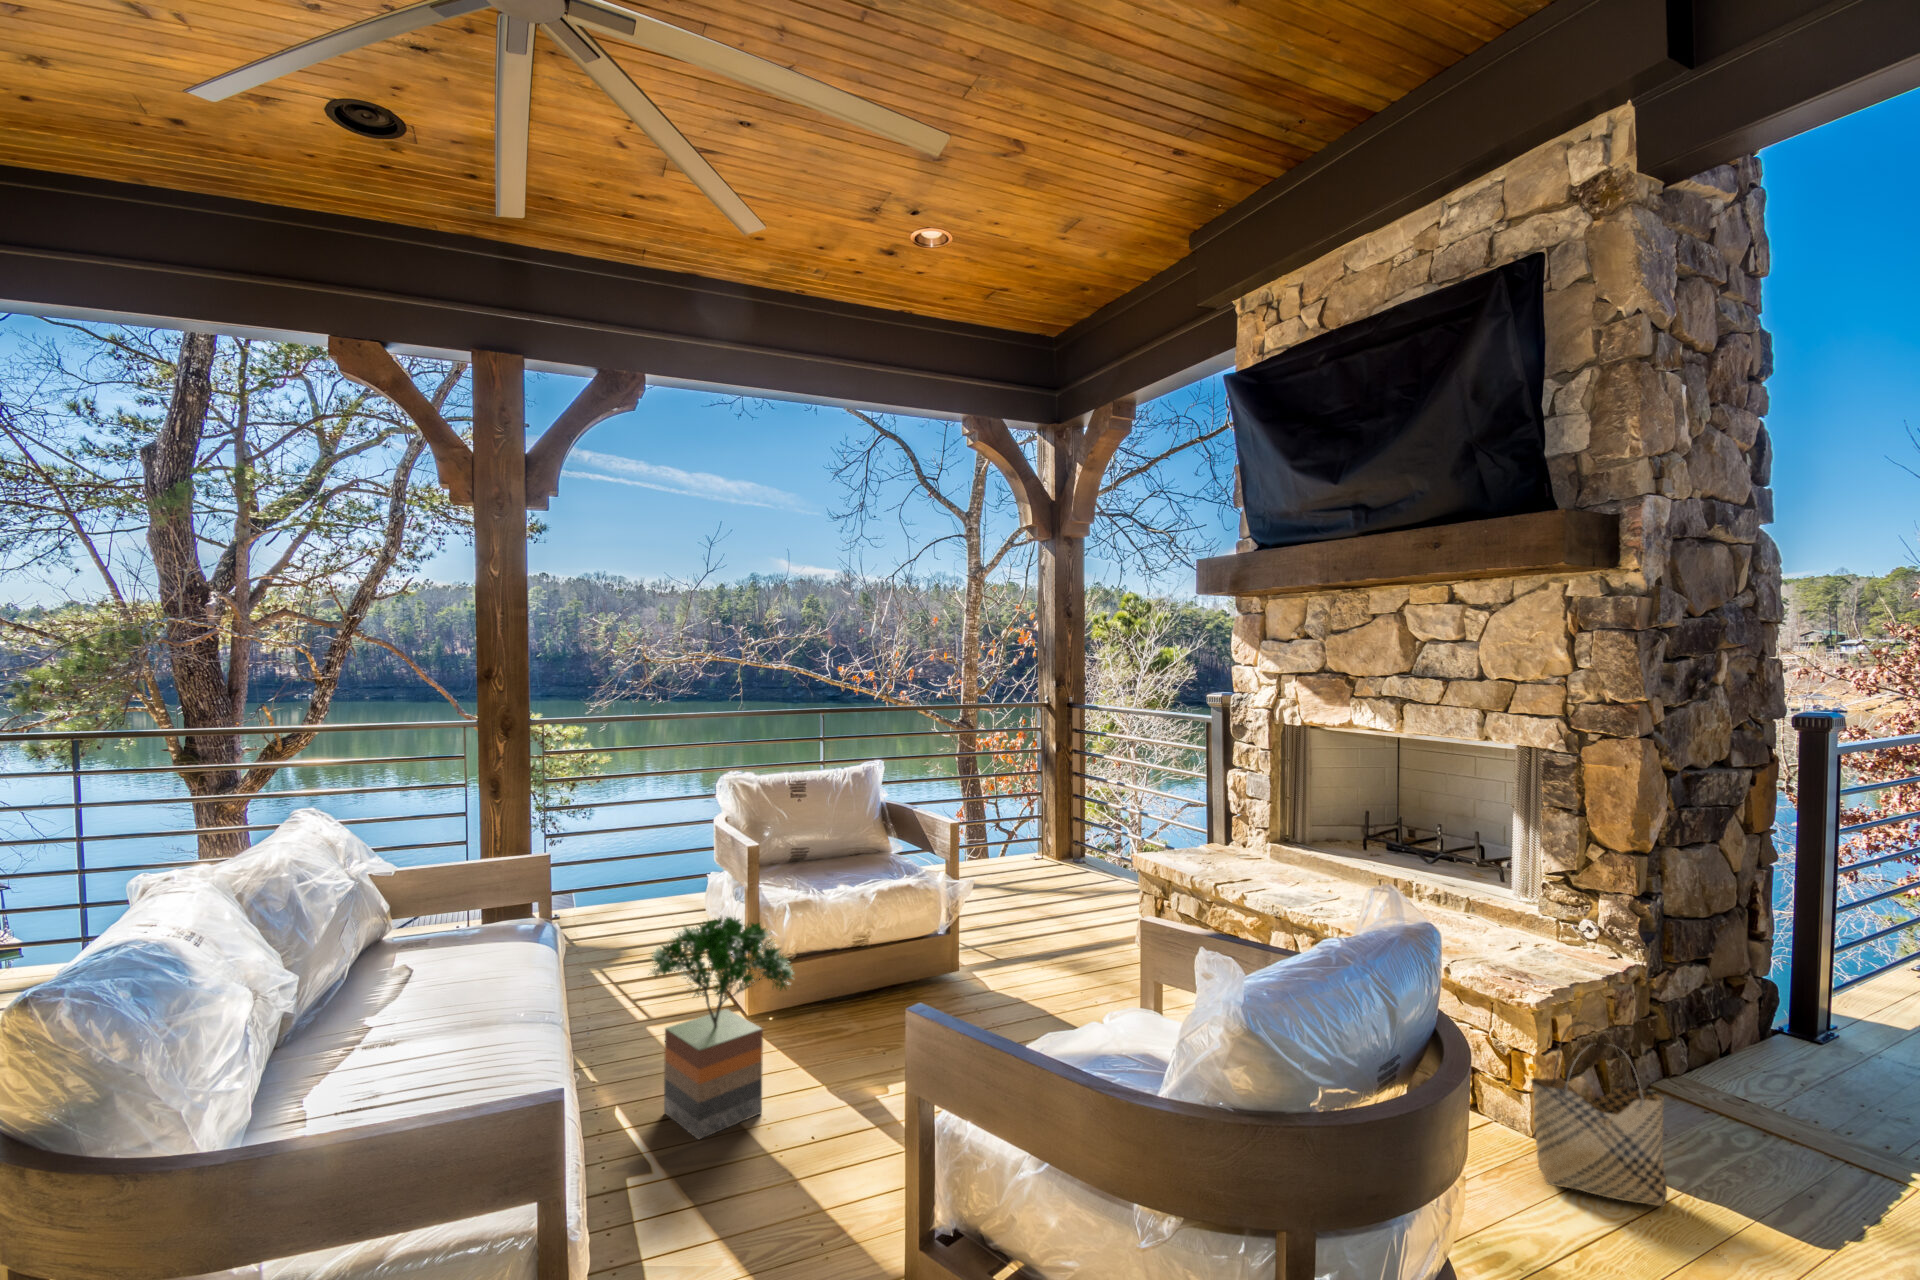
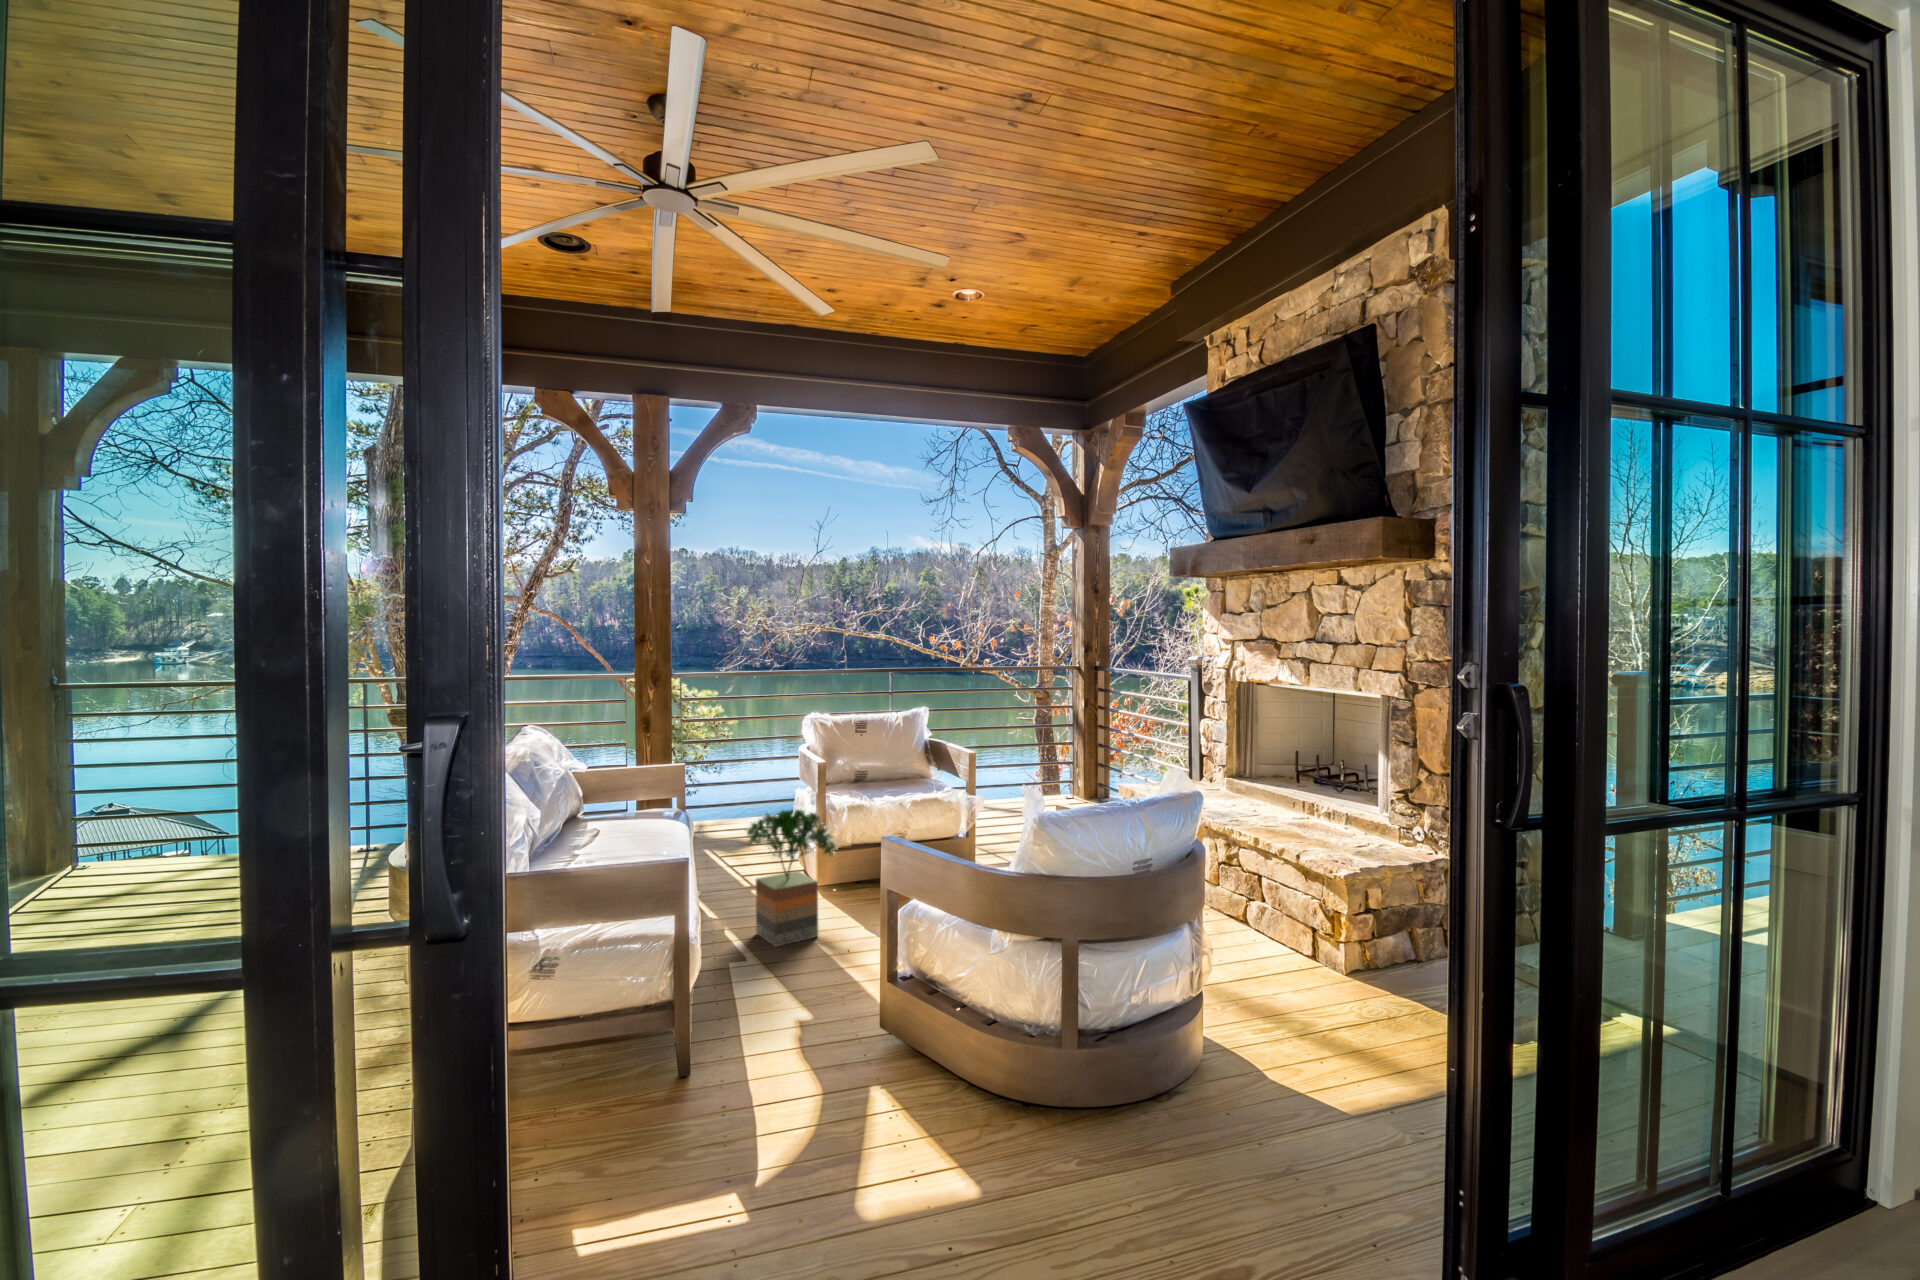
woven basket: present [1531,1022,1667,1207] -> none [1326,887,1415,1008]

